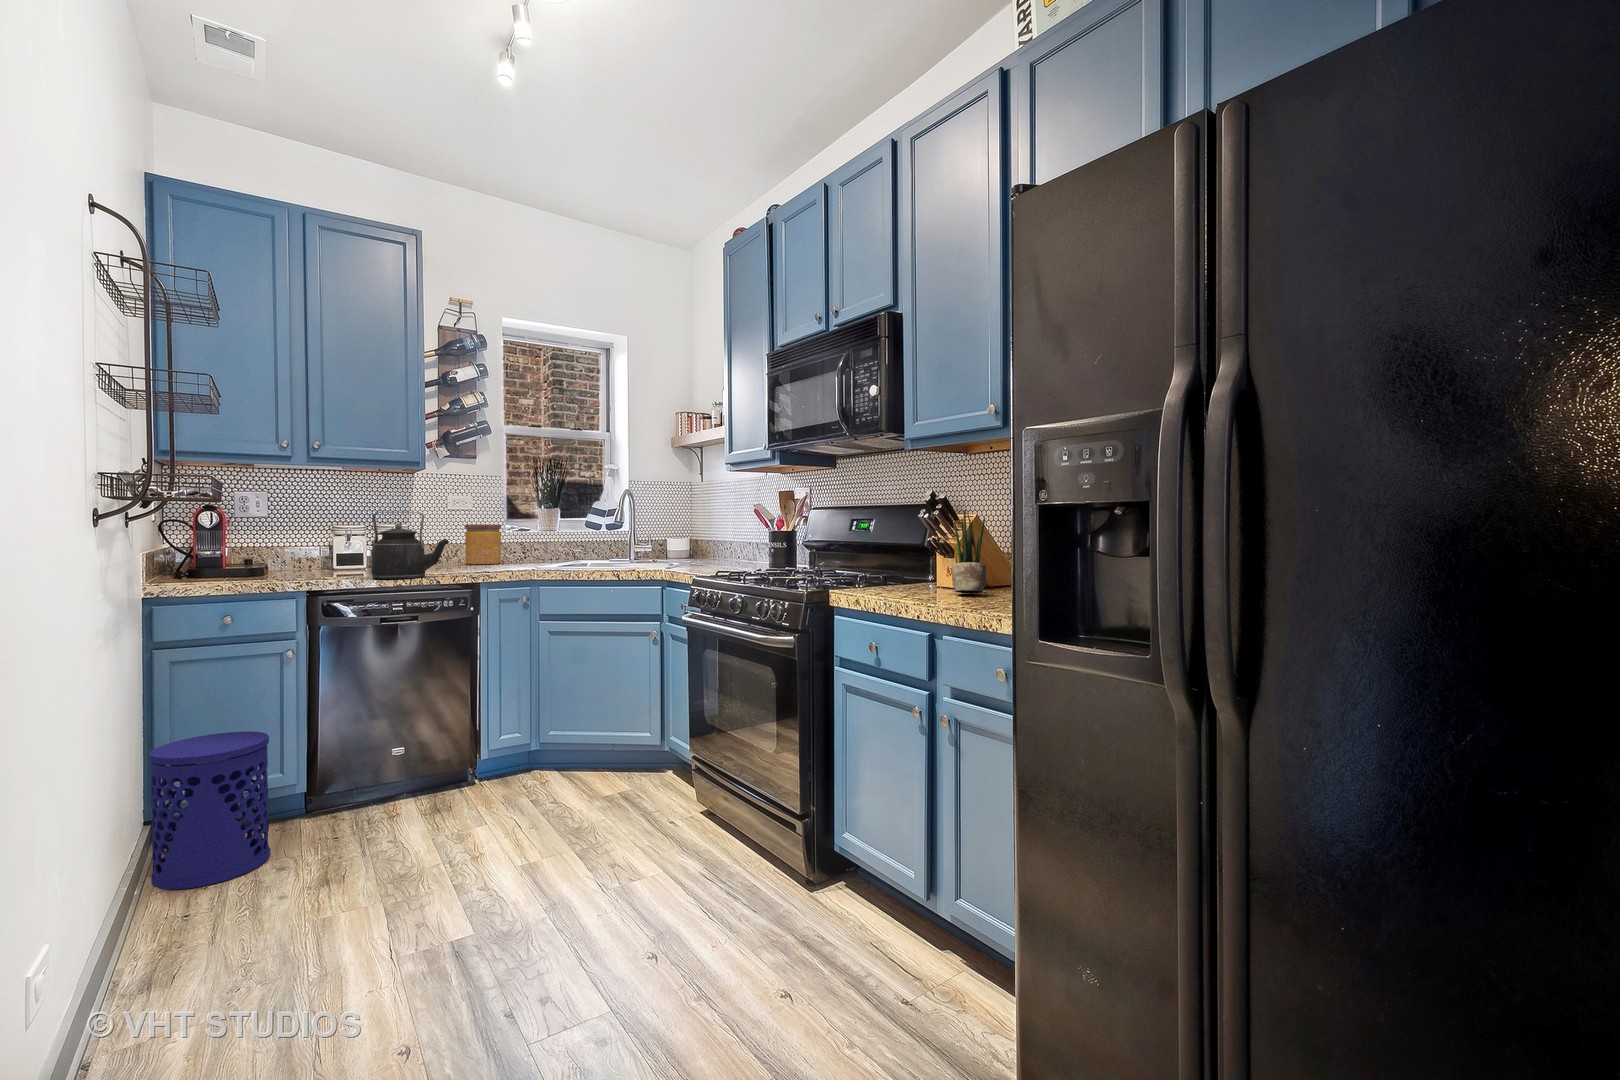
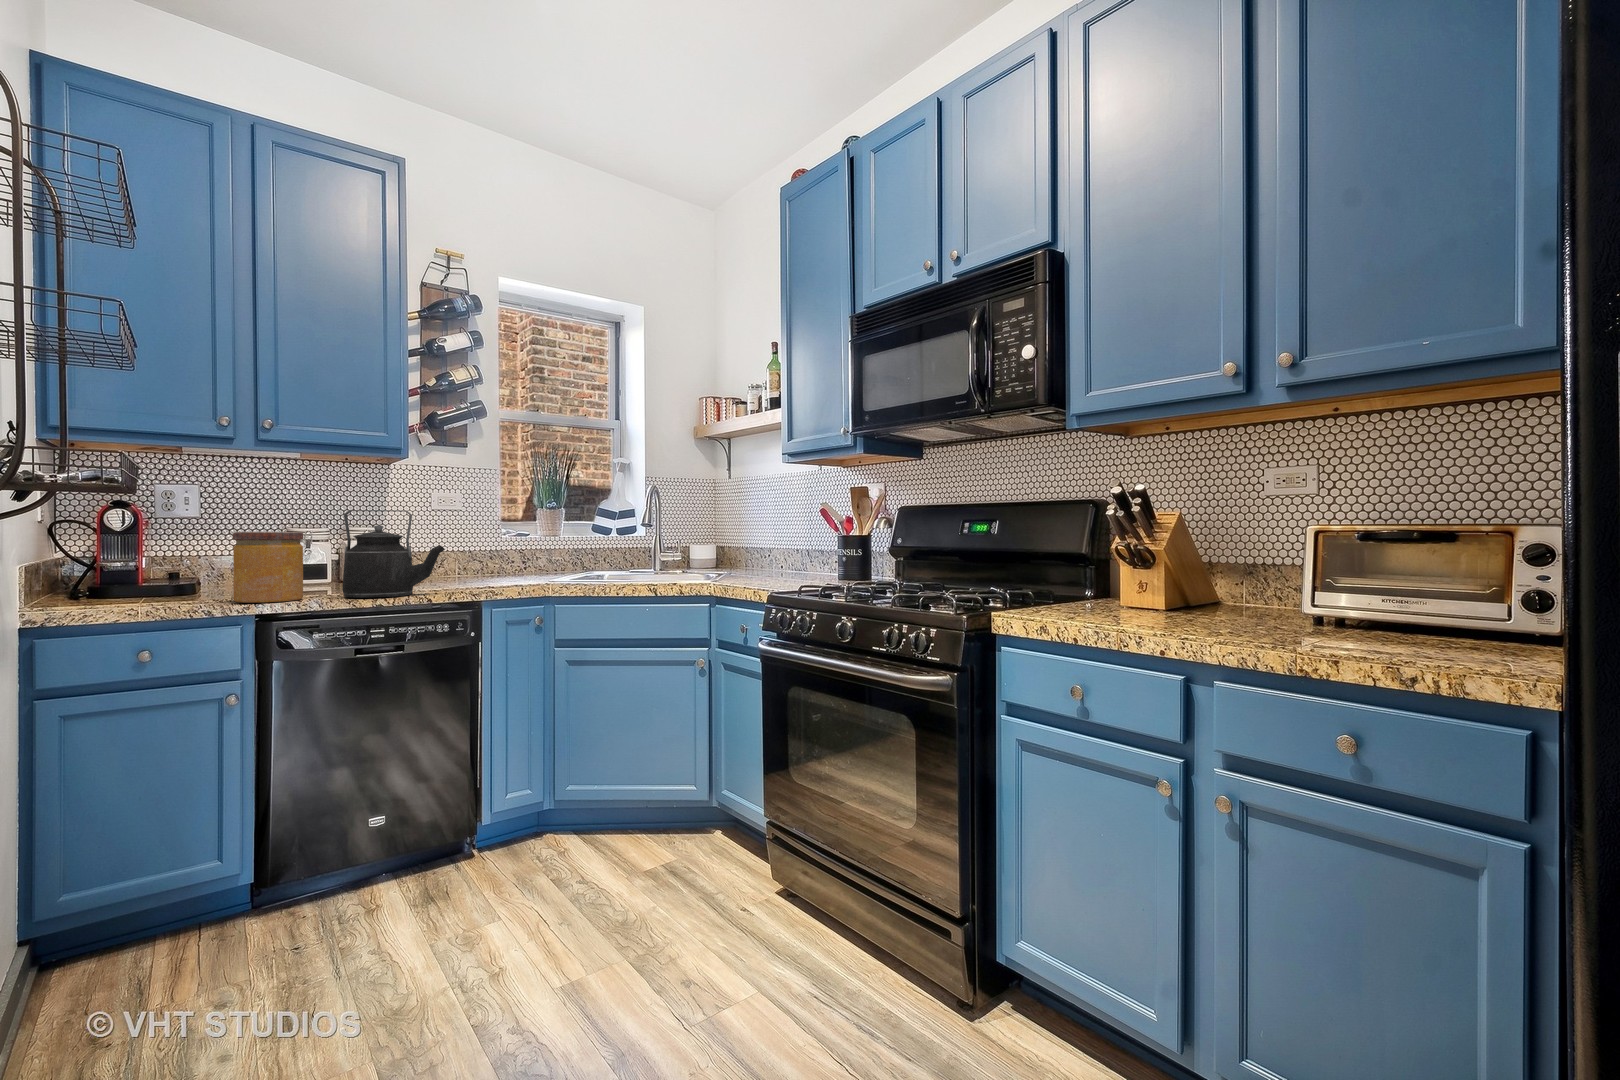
potted plant: present [952,511,986,593] -> none [1164,504,1215,616]
jar: present [465,524,501,564] -> present [233,532,303,603]
waste bin: present [150,731,270,890] -> none [27,811,204,1053]

